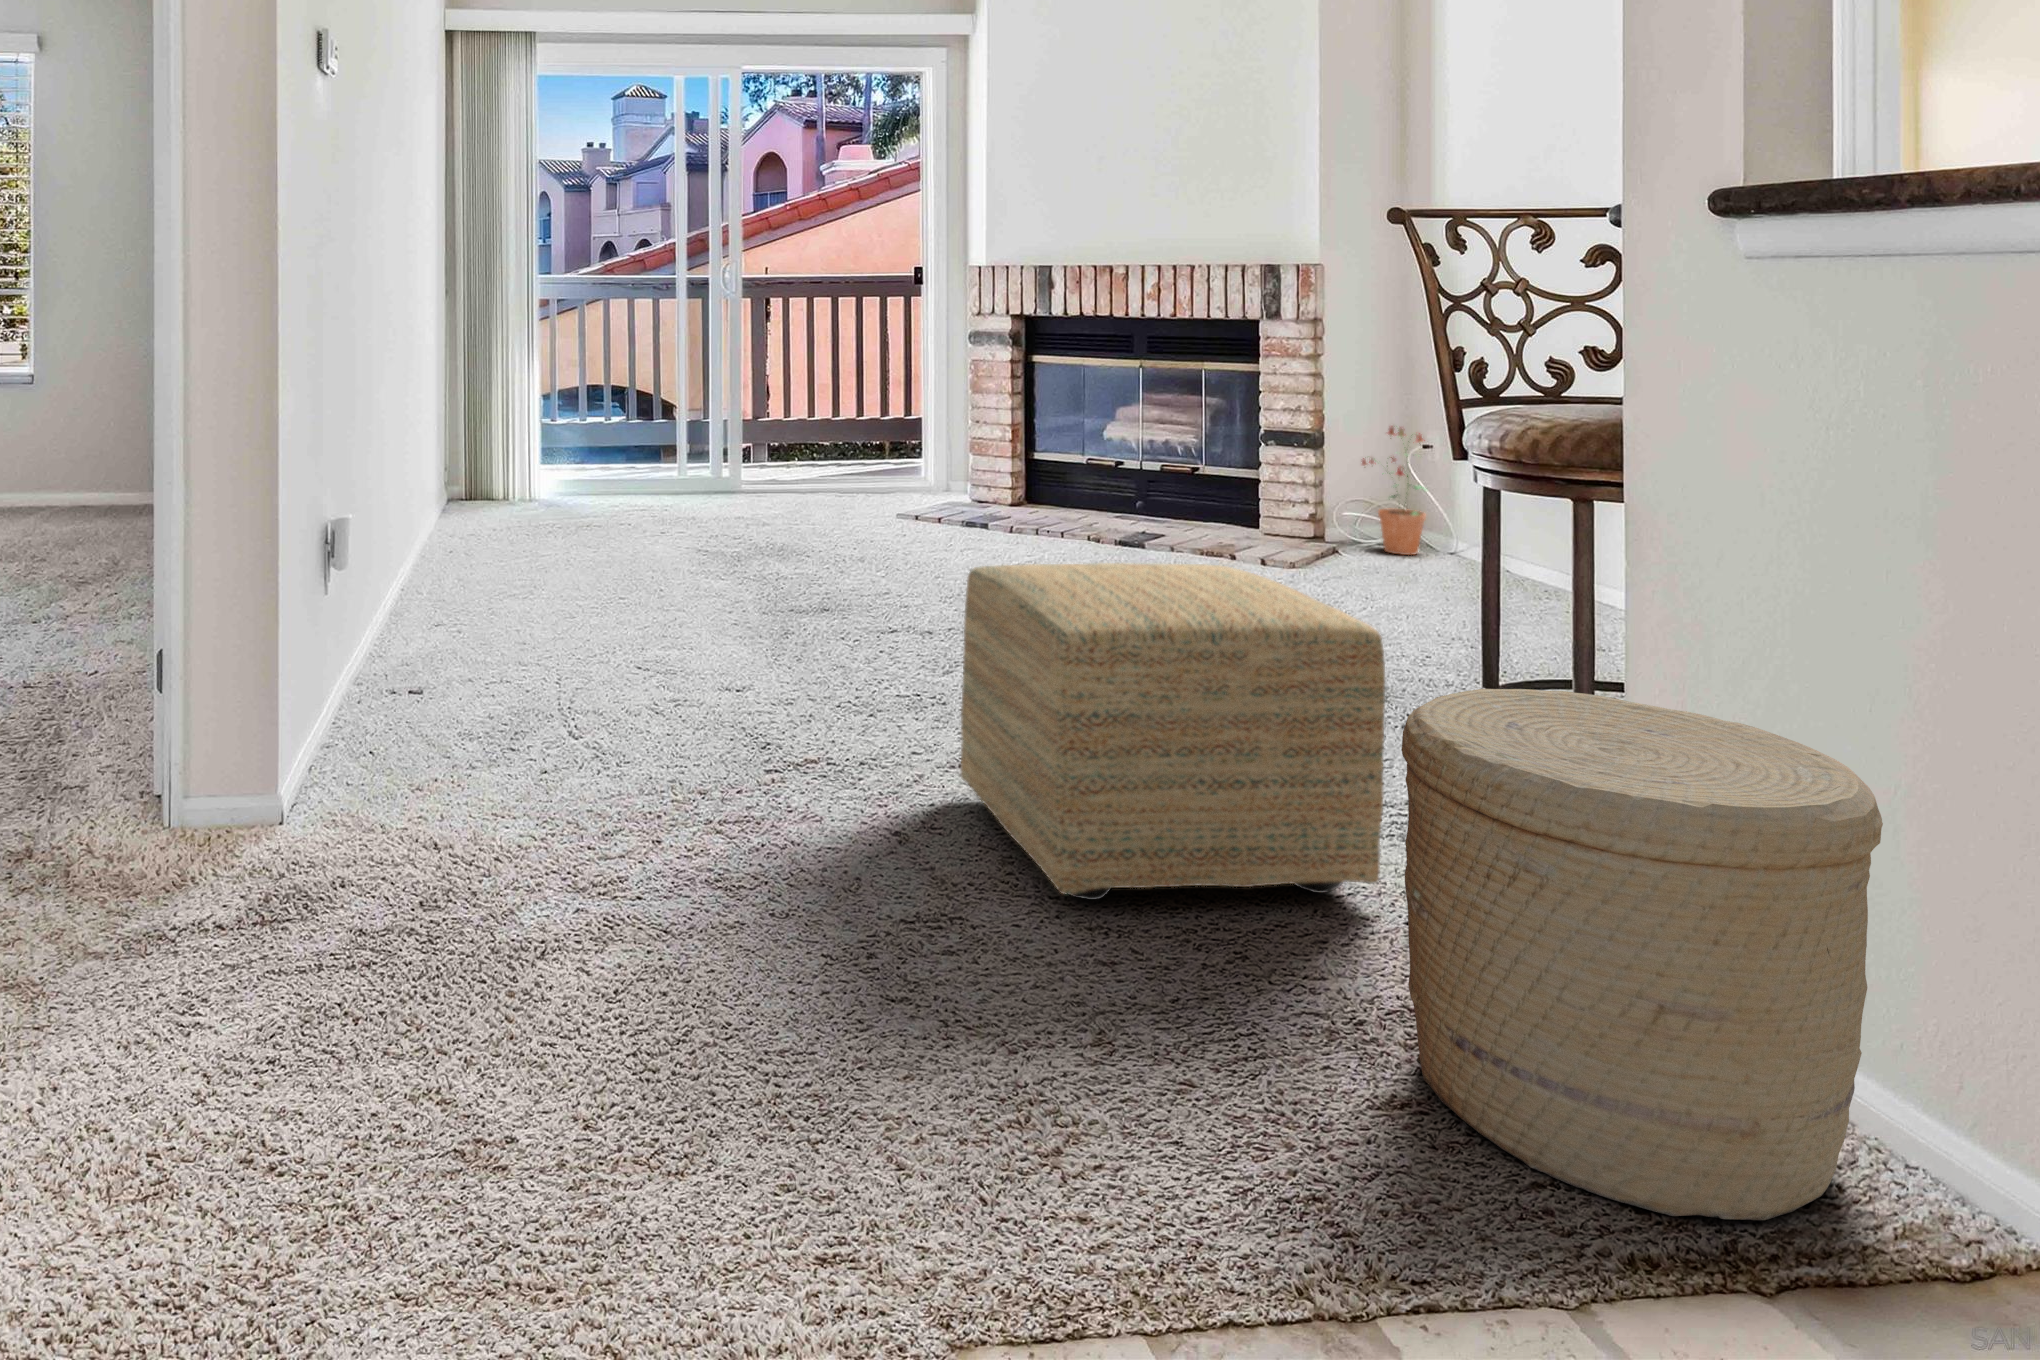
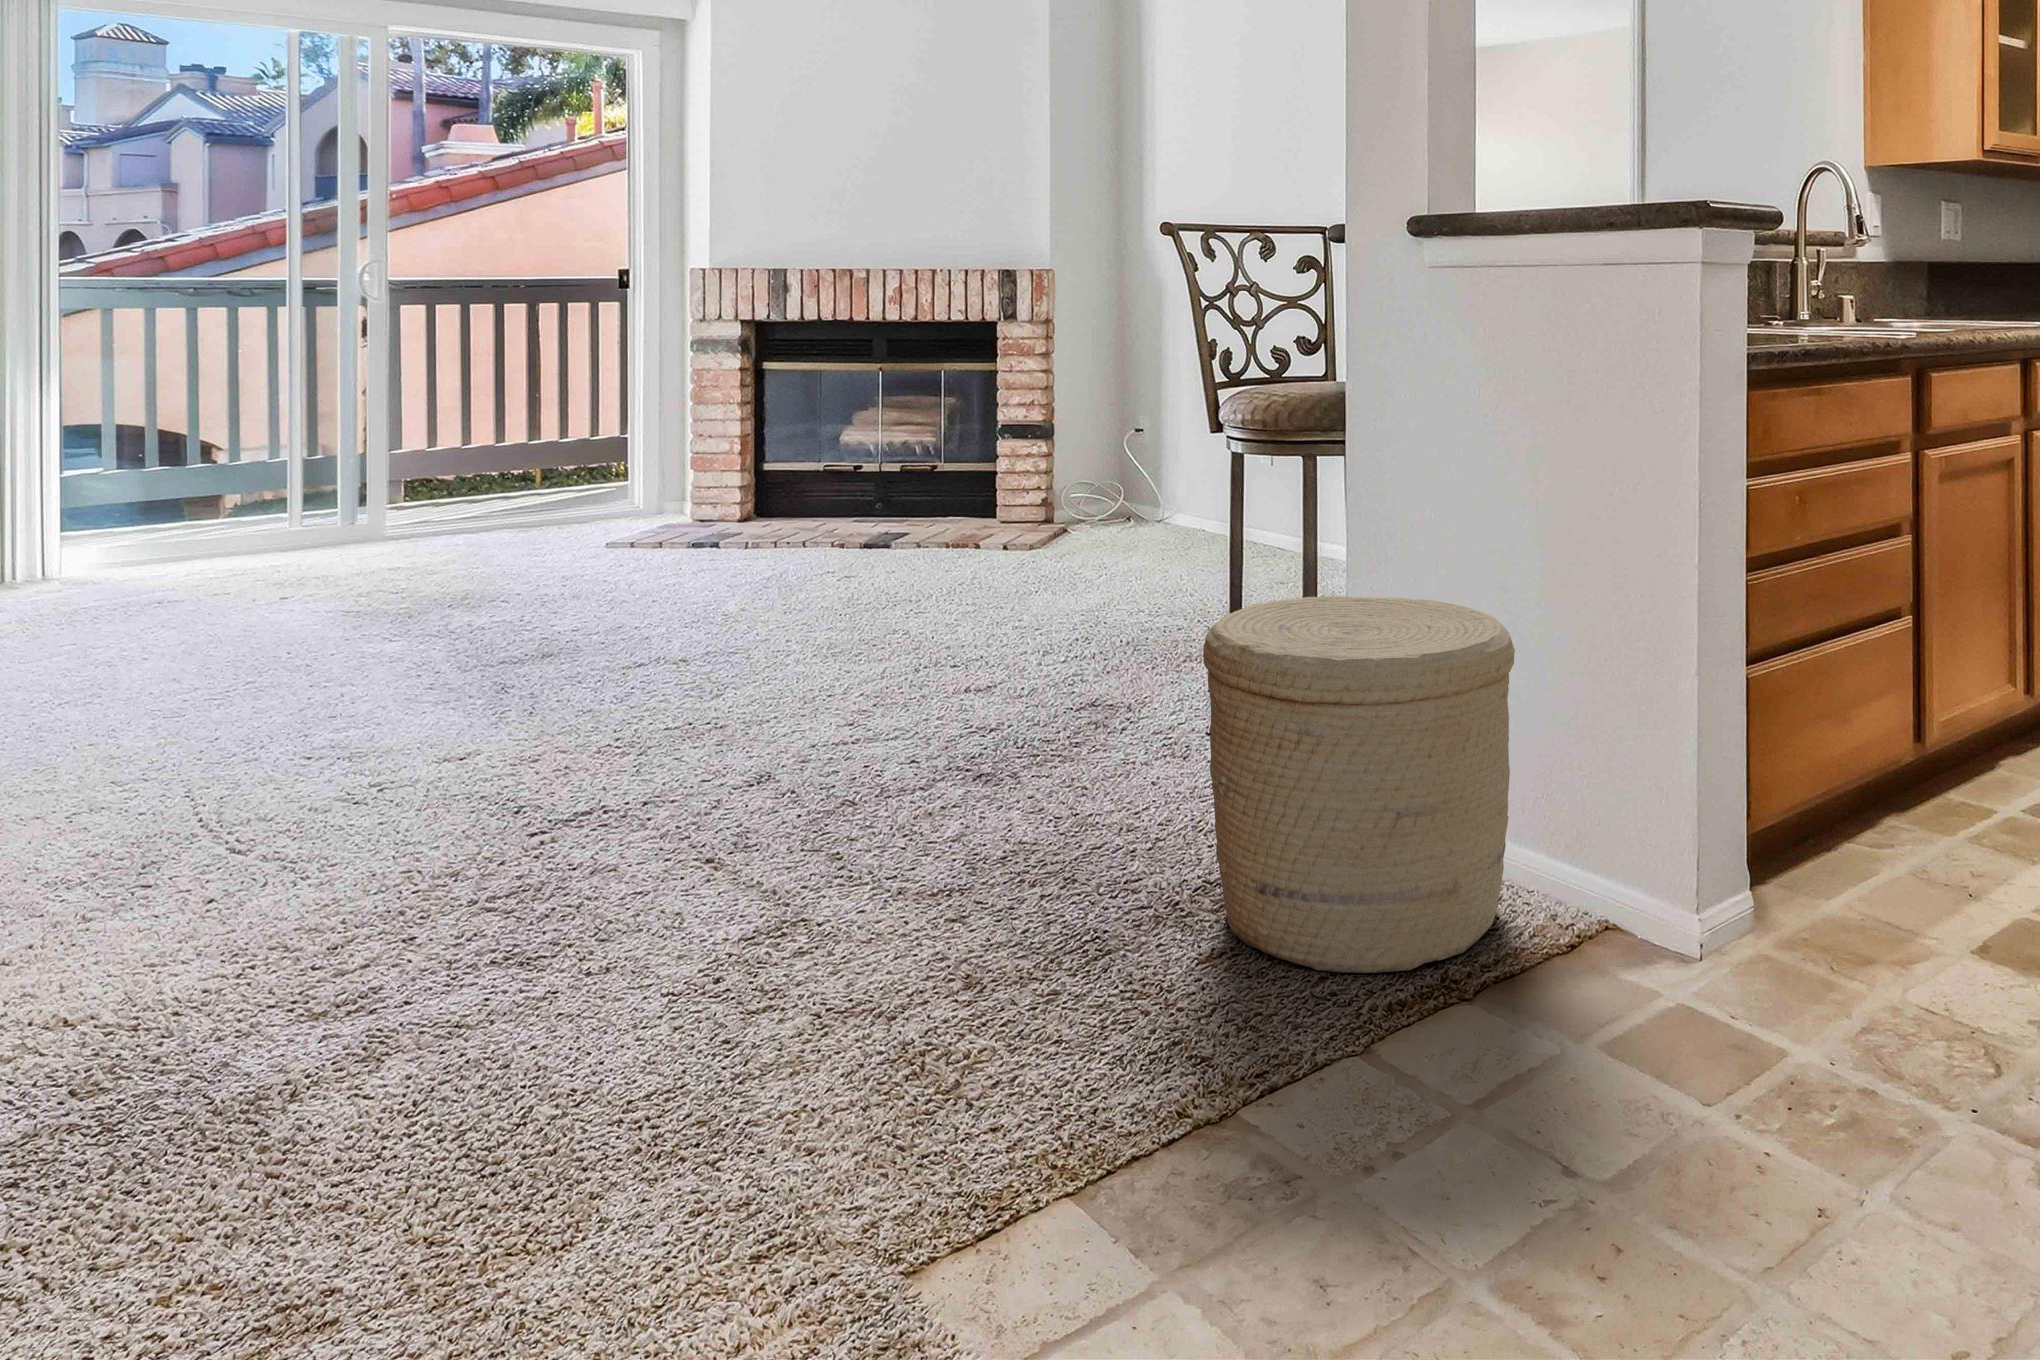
potted plant: present [1362,426,1426,555] -> none [1084,405,1147,524]
ottoman: present [961,563,1385,900] -> none [764,540,1170,874]

